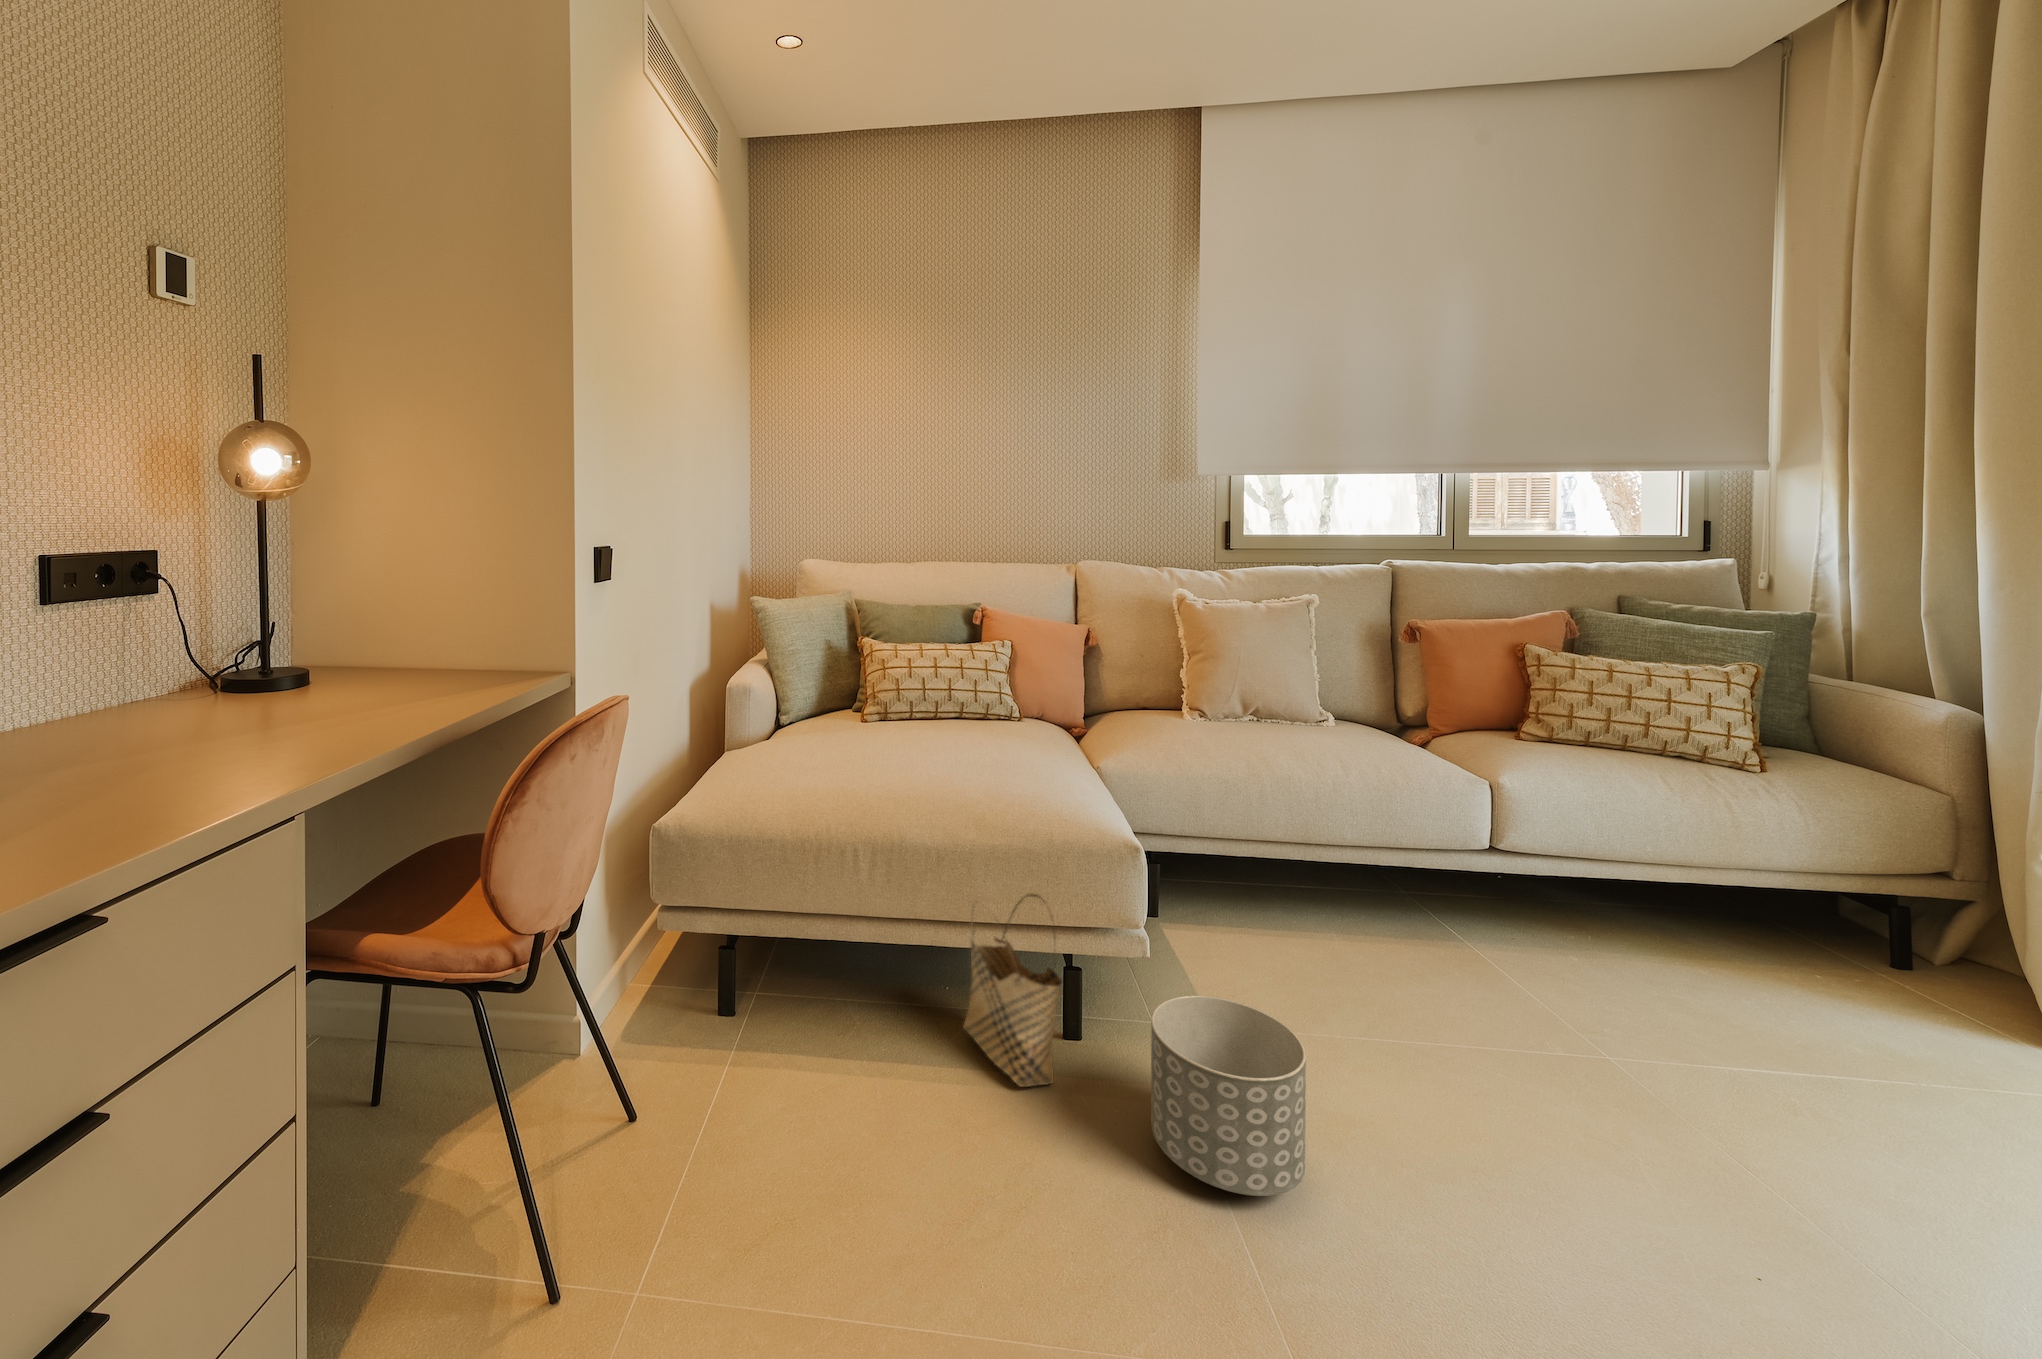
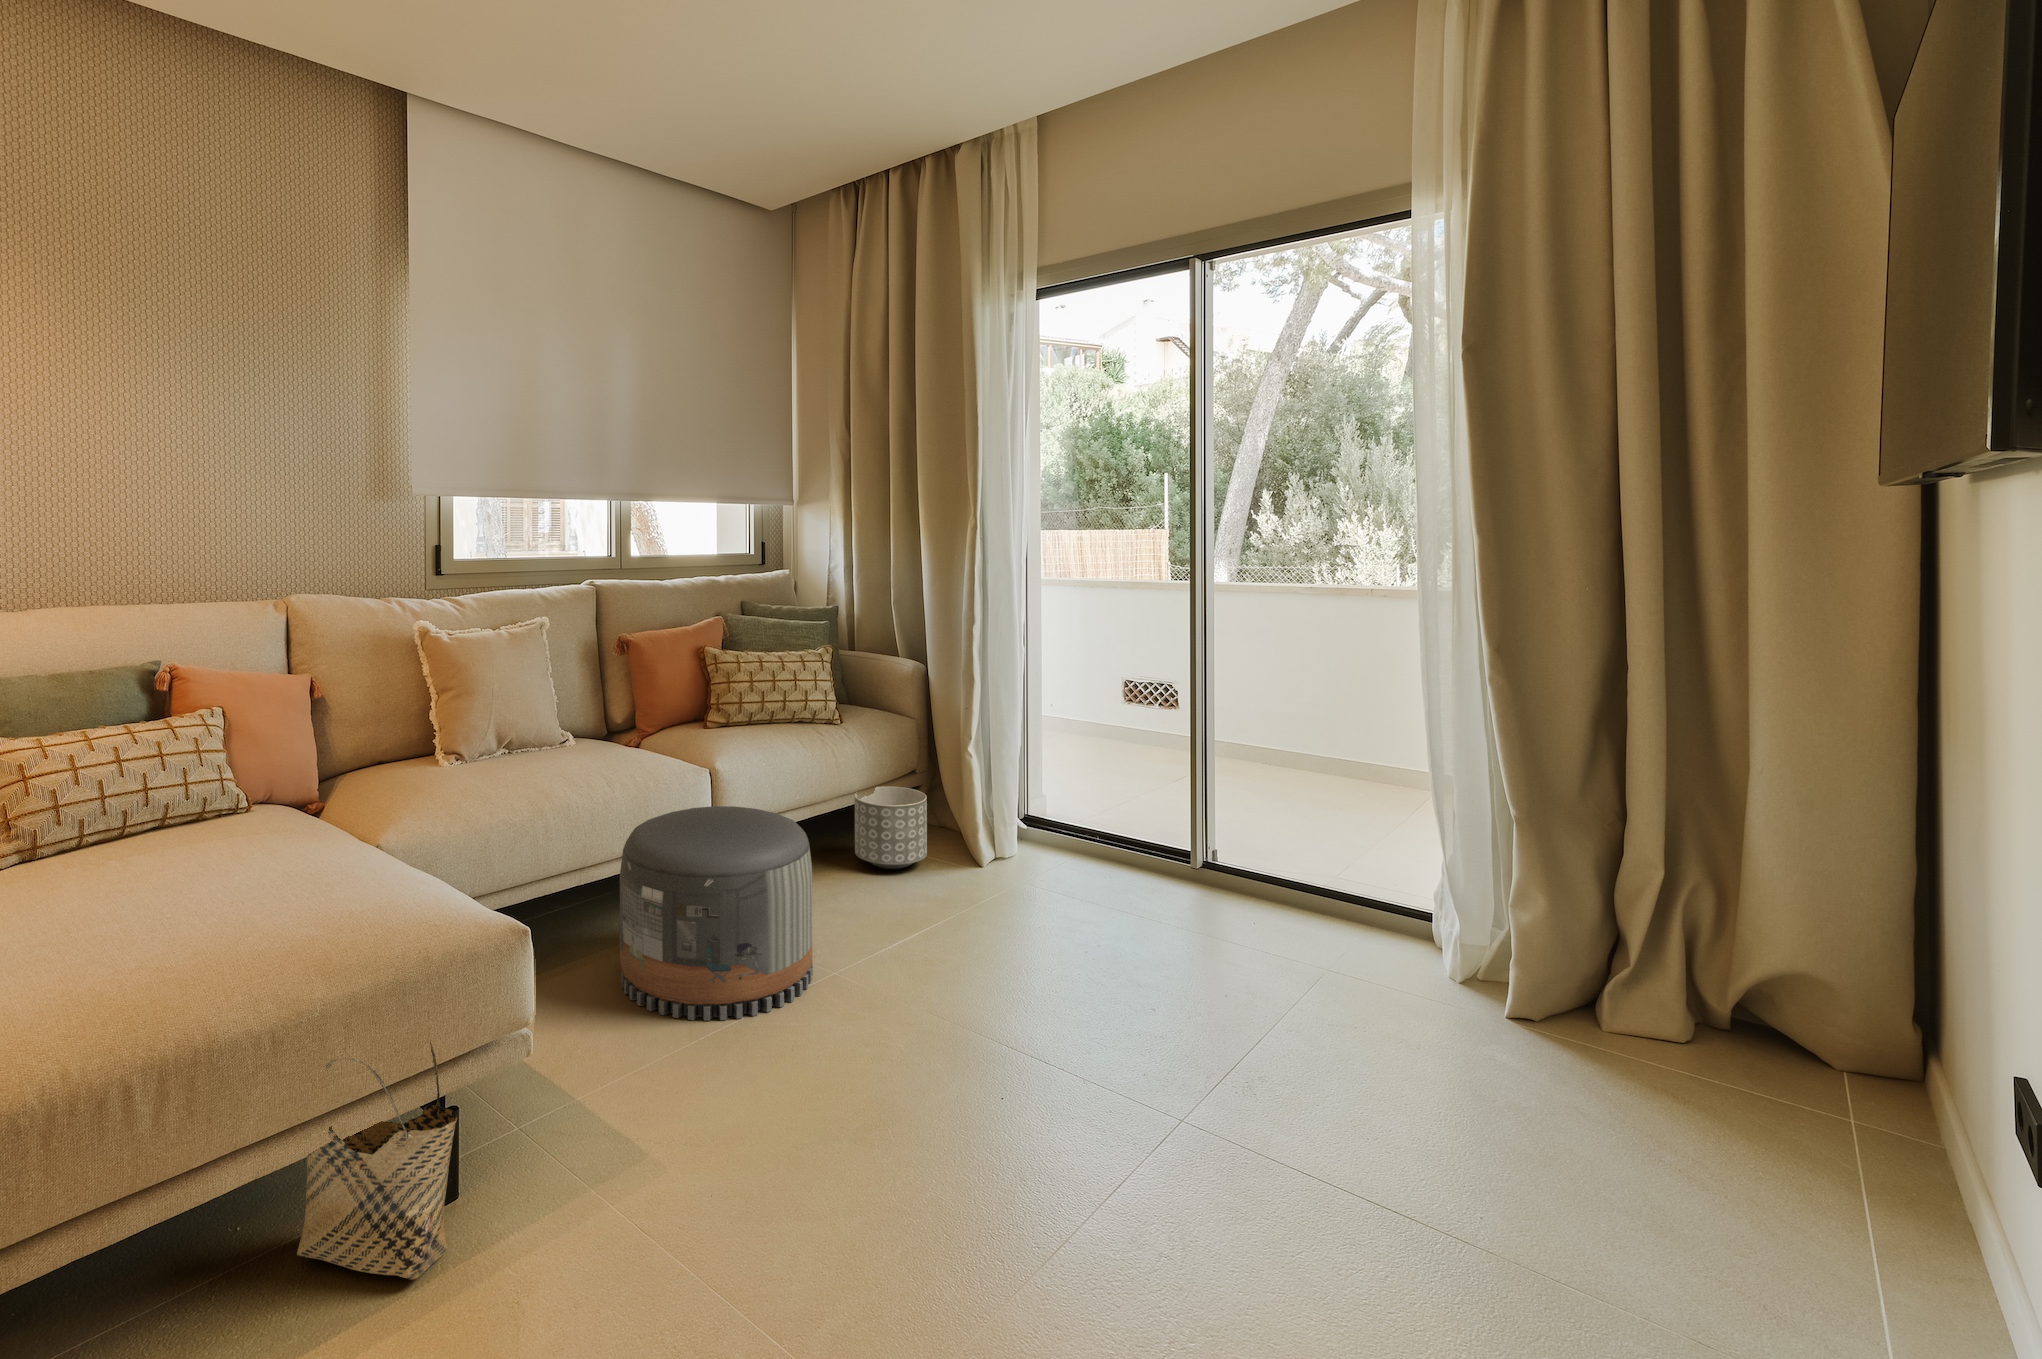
pouf: none [1327,815,1596,1070] -> present [620,806,813,1021]
planter: present [1151,996,1306,1196] -> present [855,787,927,869]

